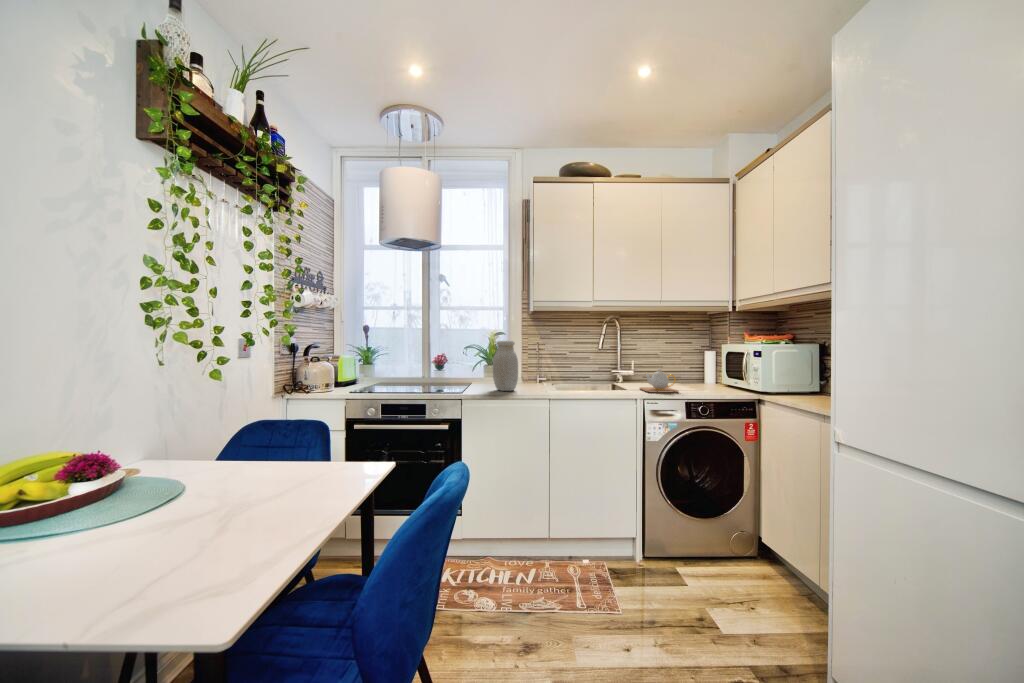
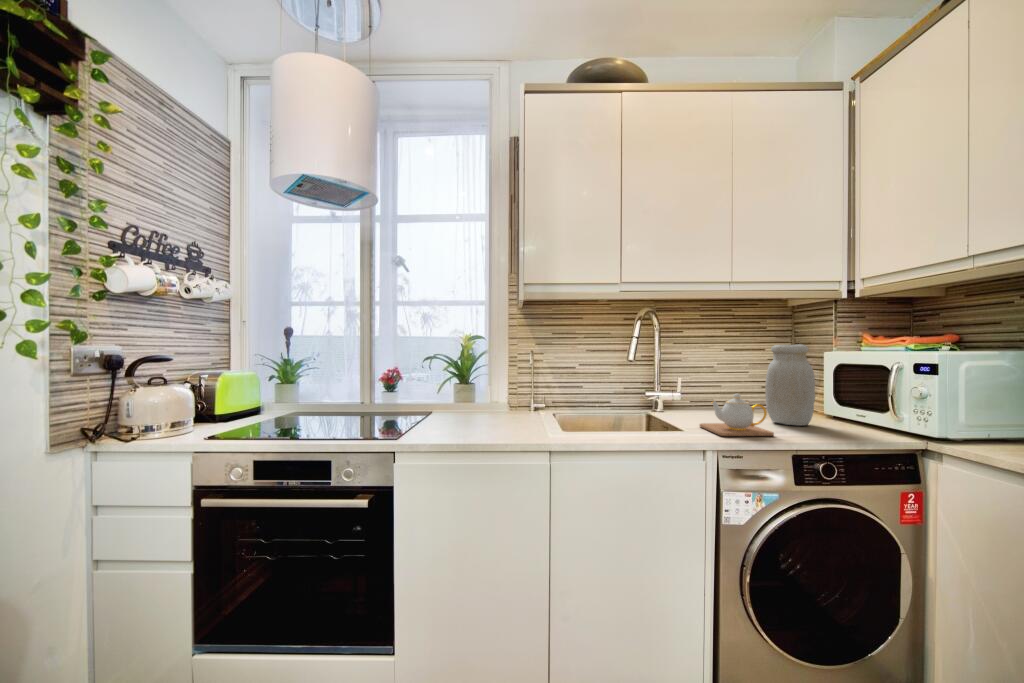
jar: present [493,341,518,391] -> present [765,344,815,426]

